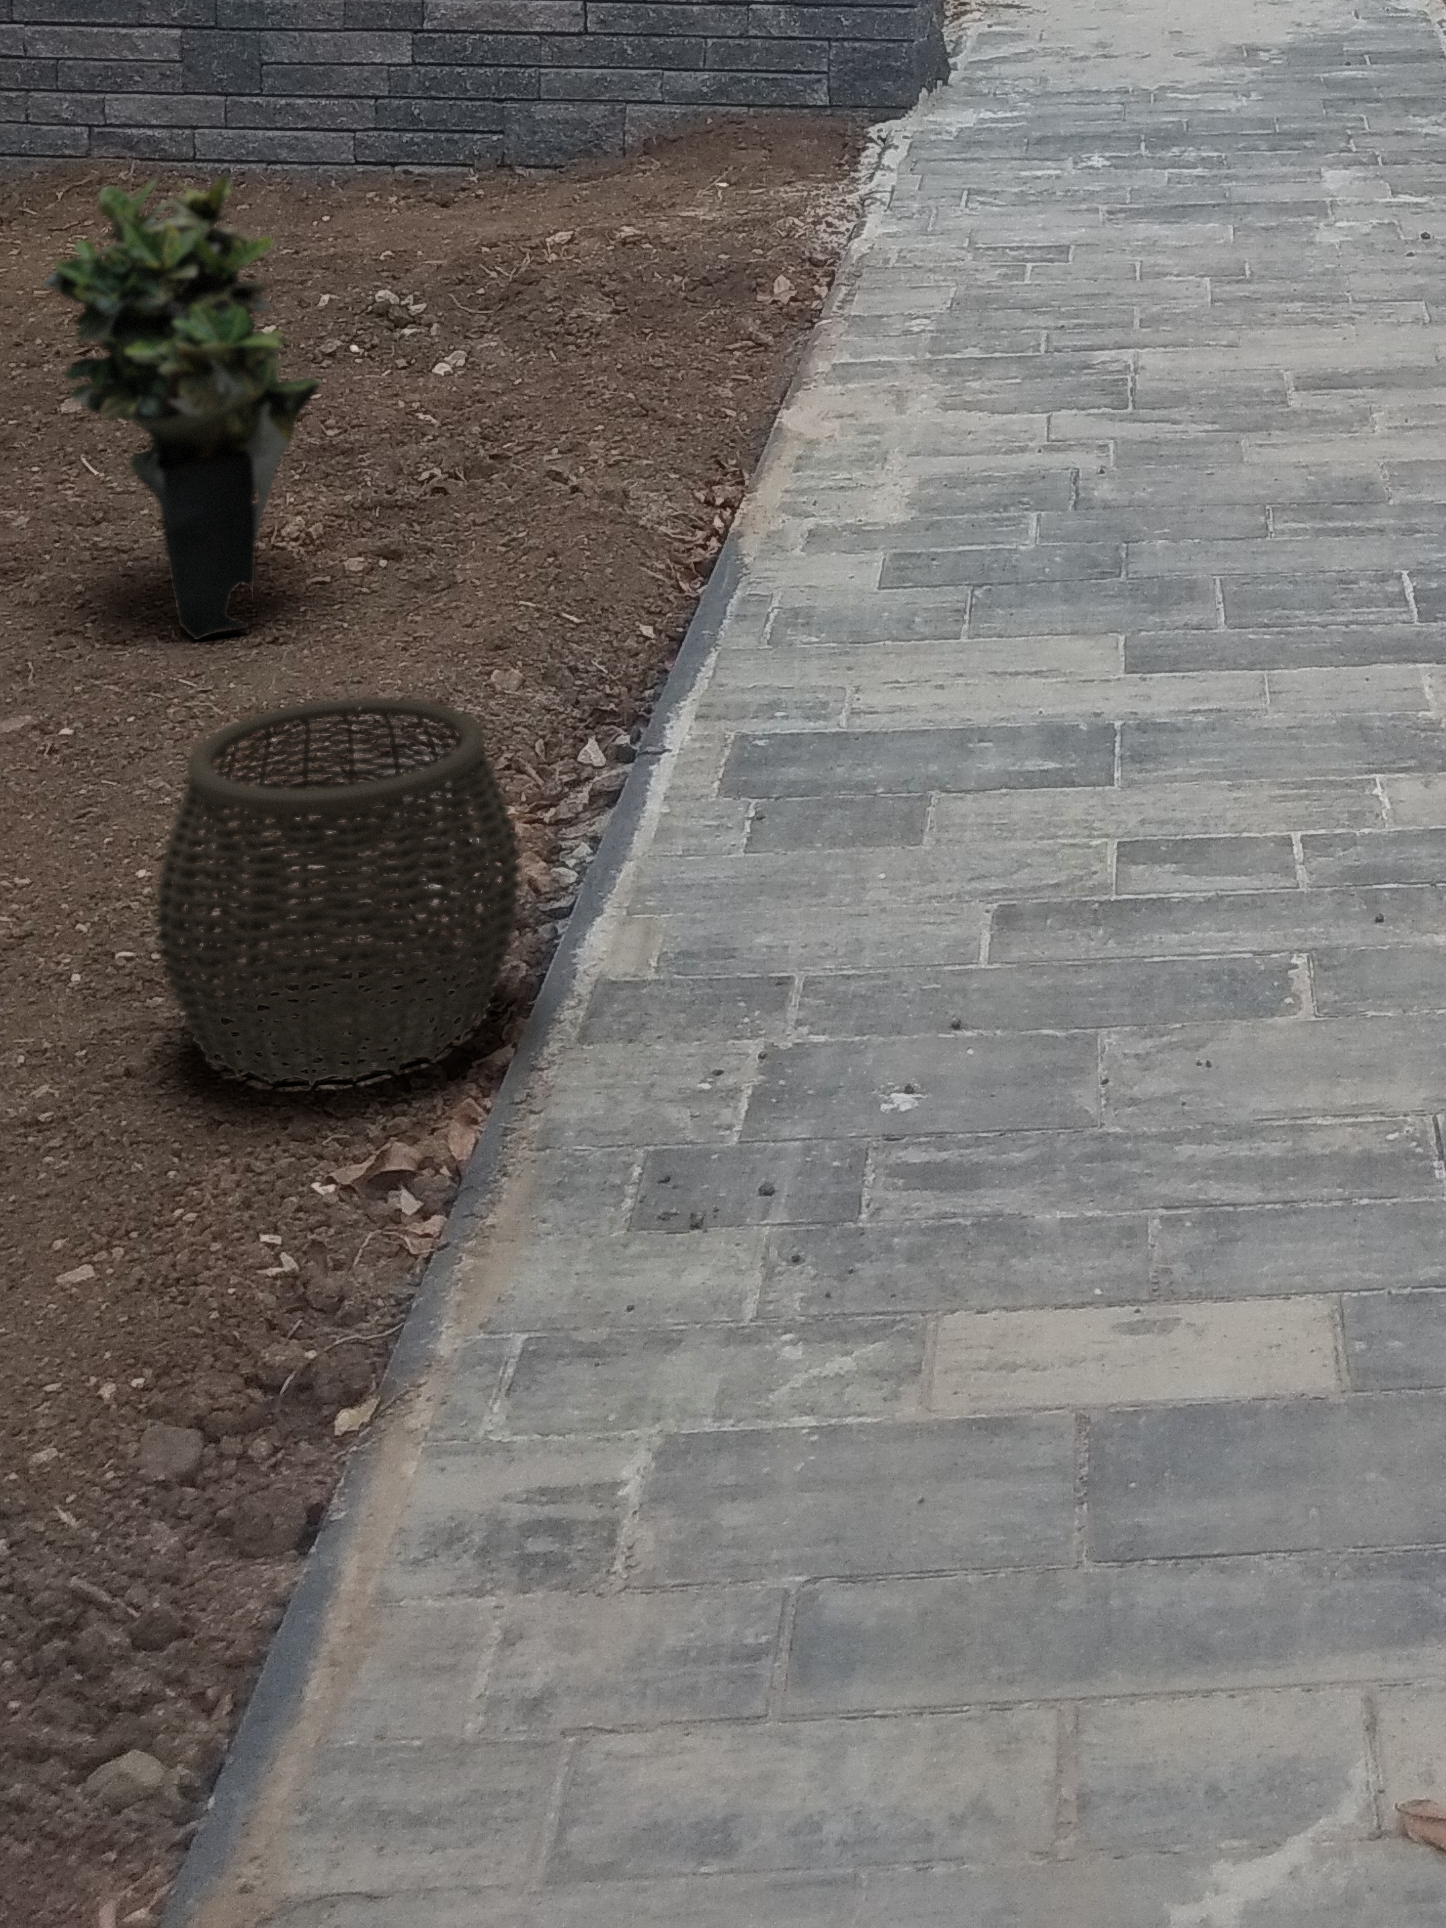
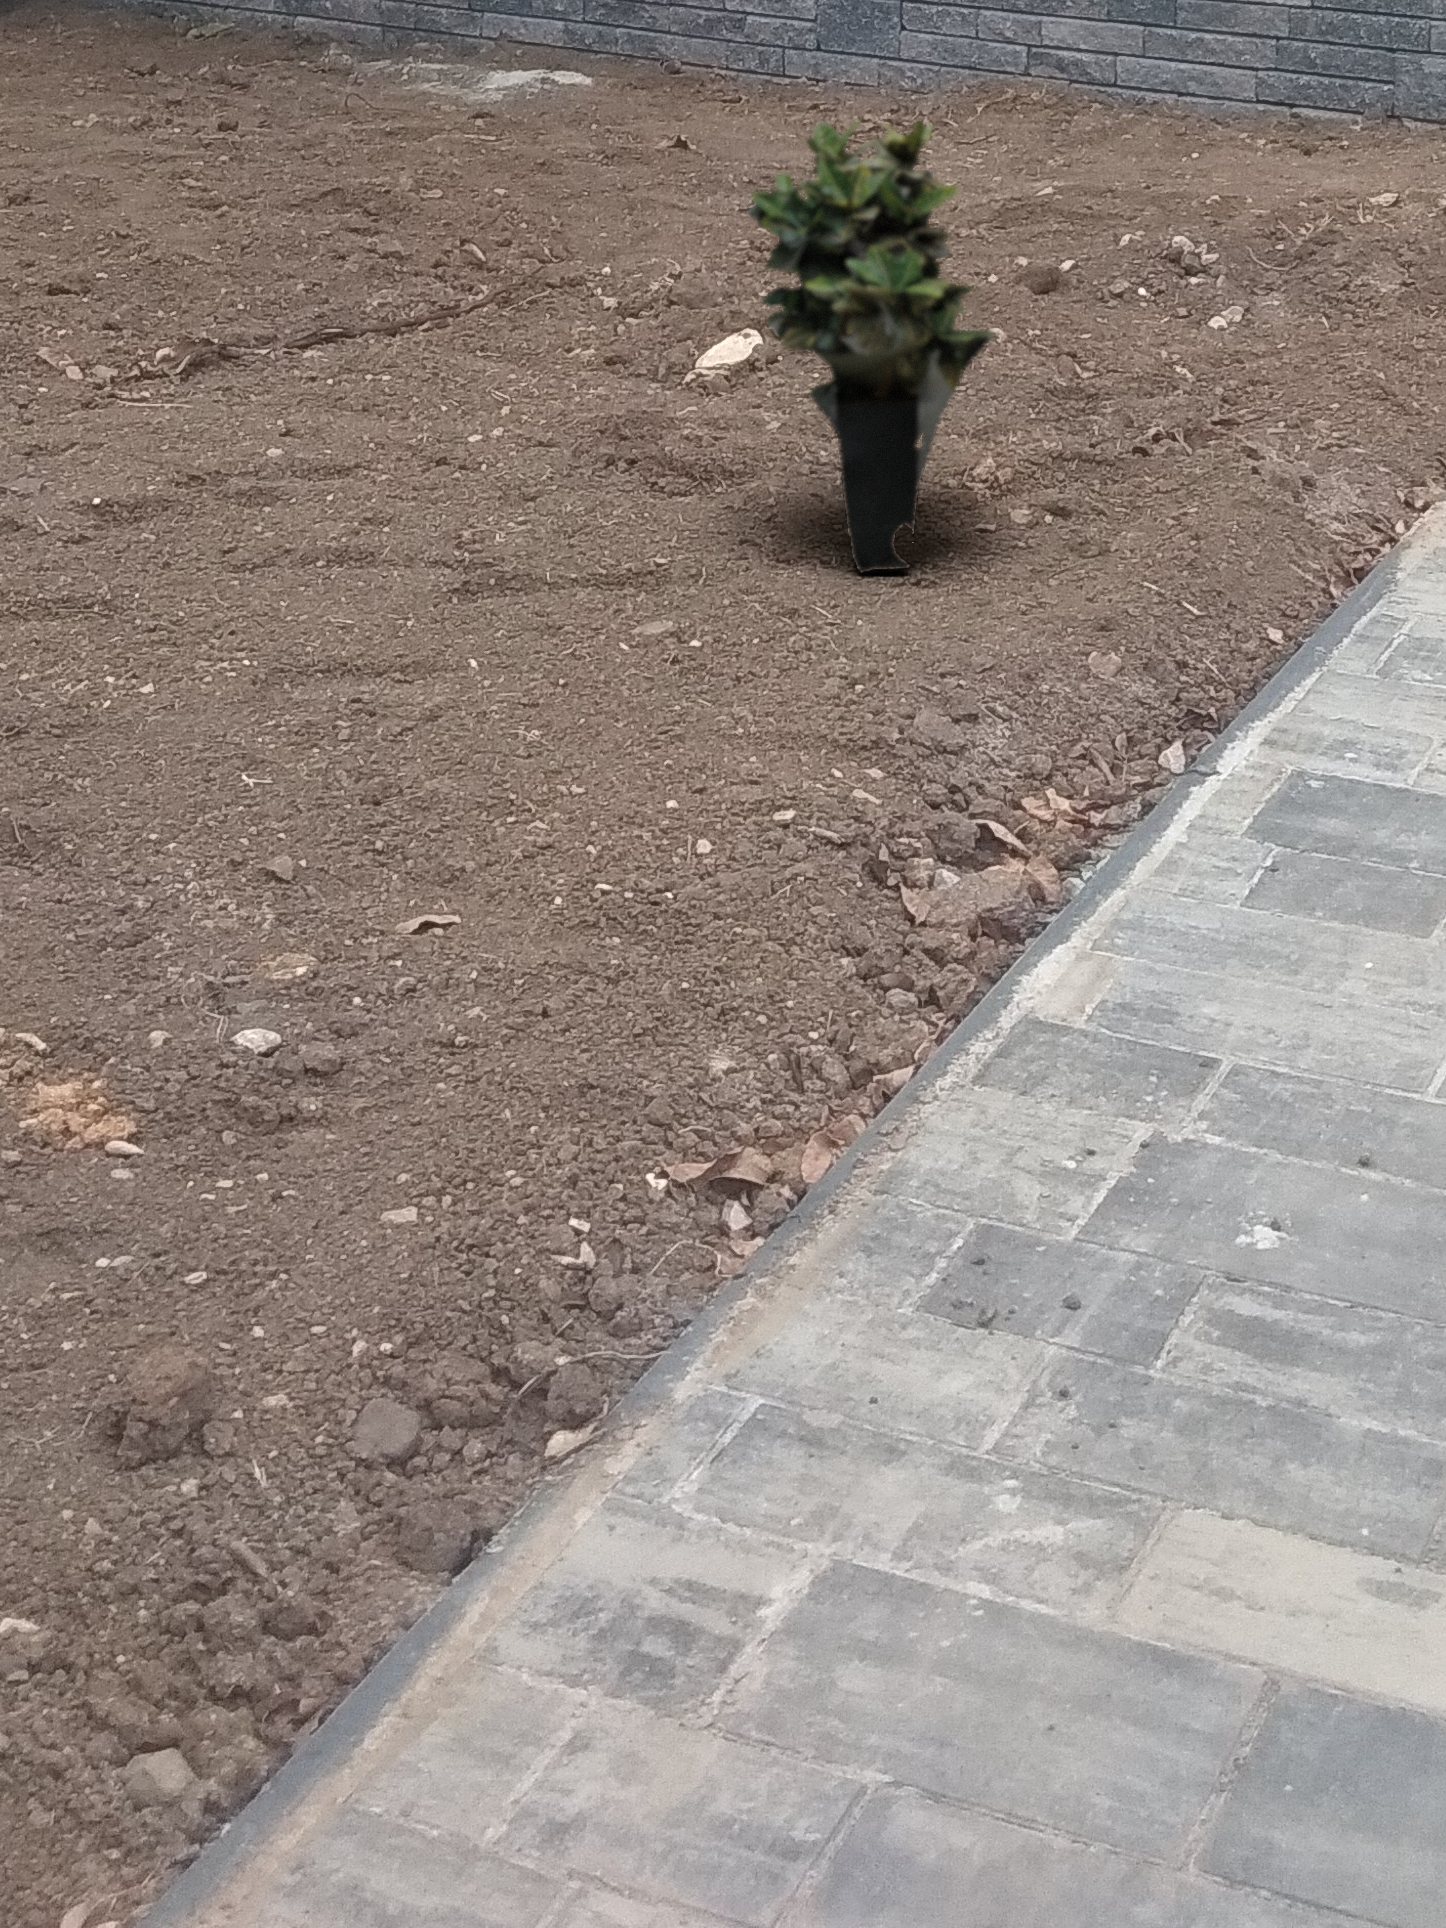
woven basket: present [155,698,522,1085] -> none [591,676,945,1073]

